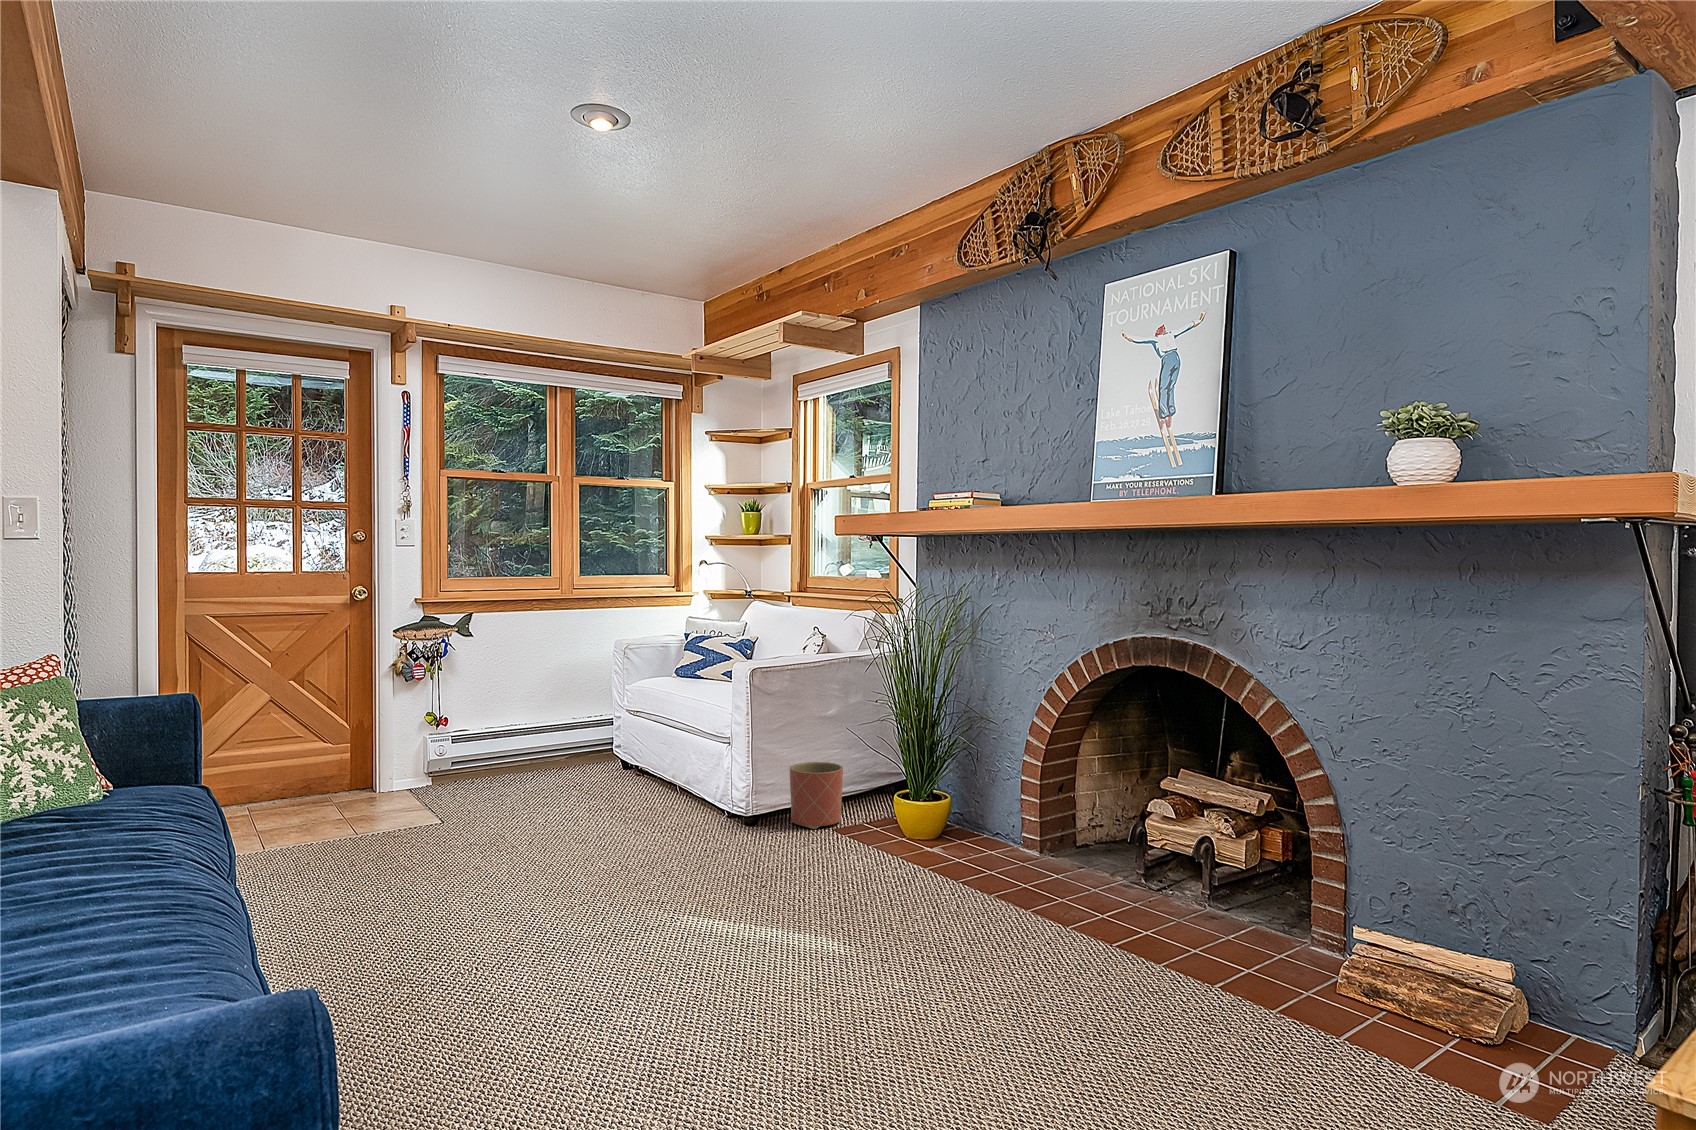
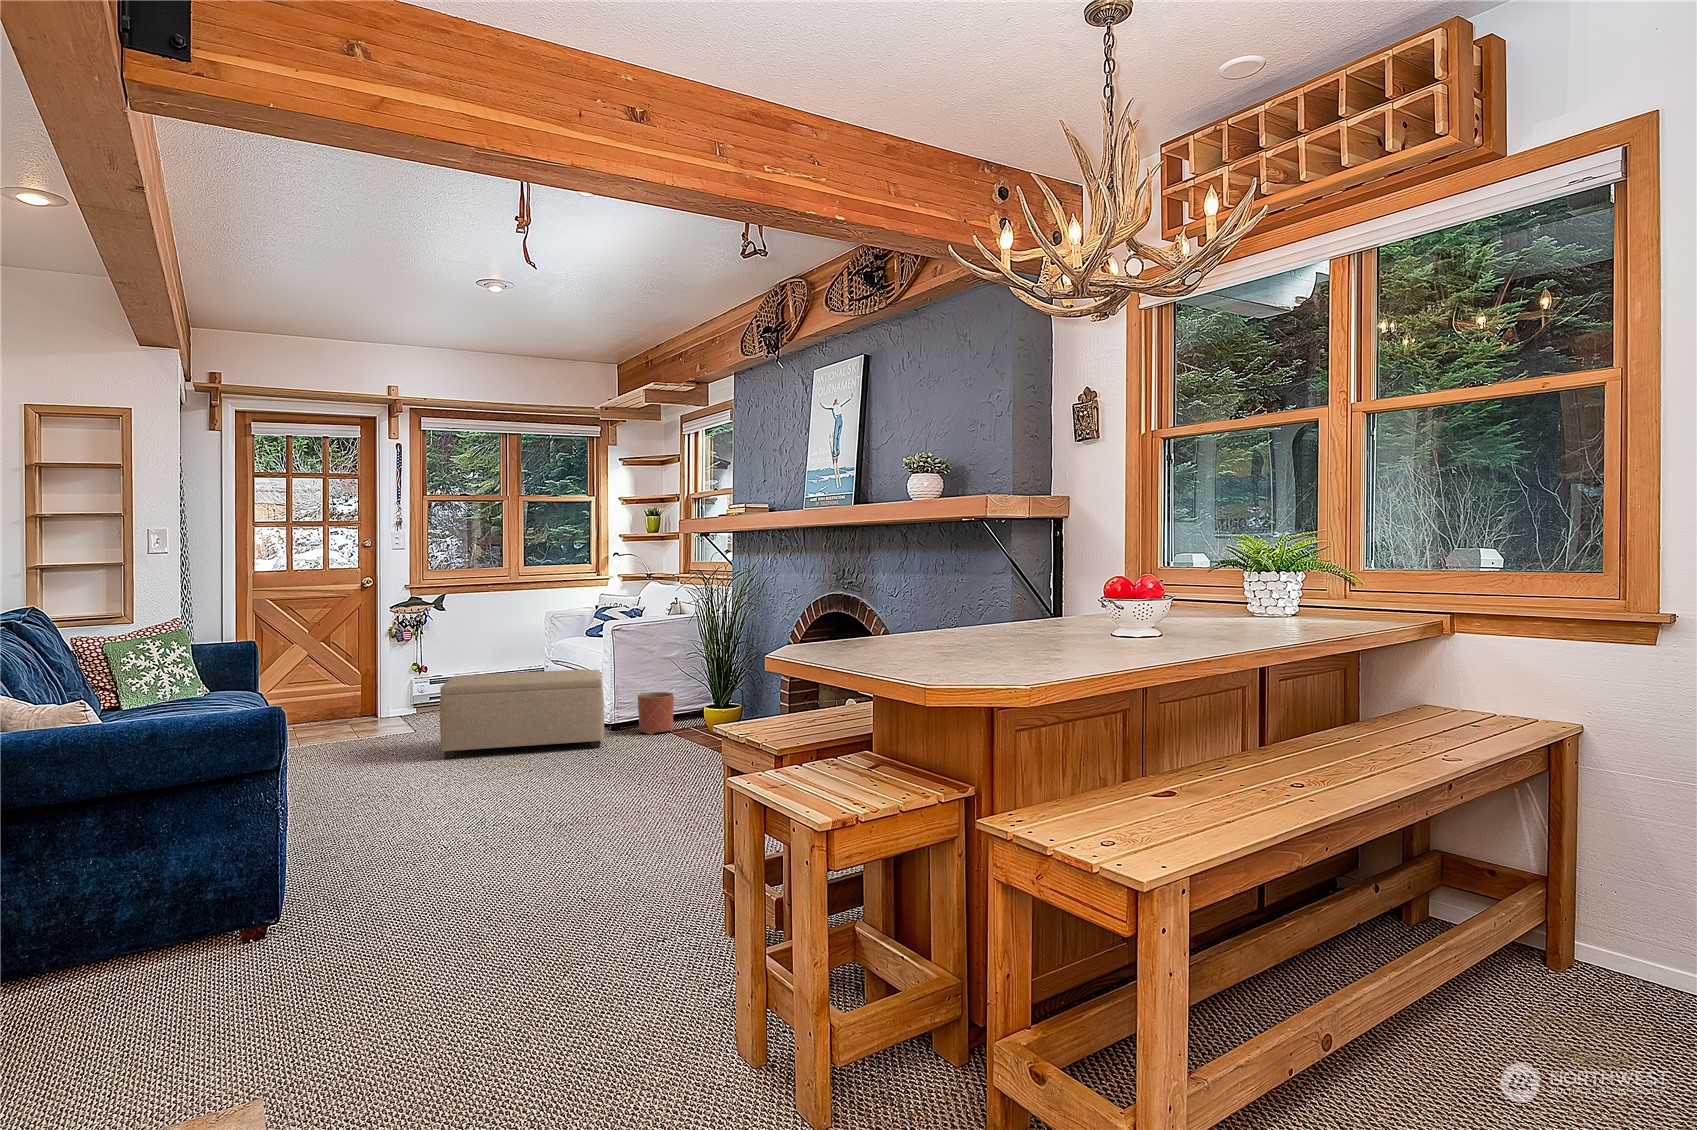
ottoman: none [508,731,762,883] -> present [440,670,604,759]

